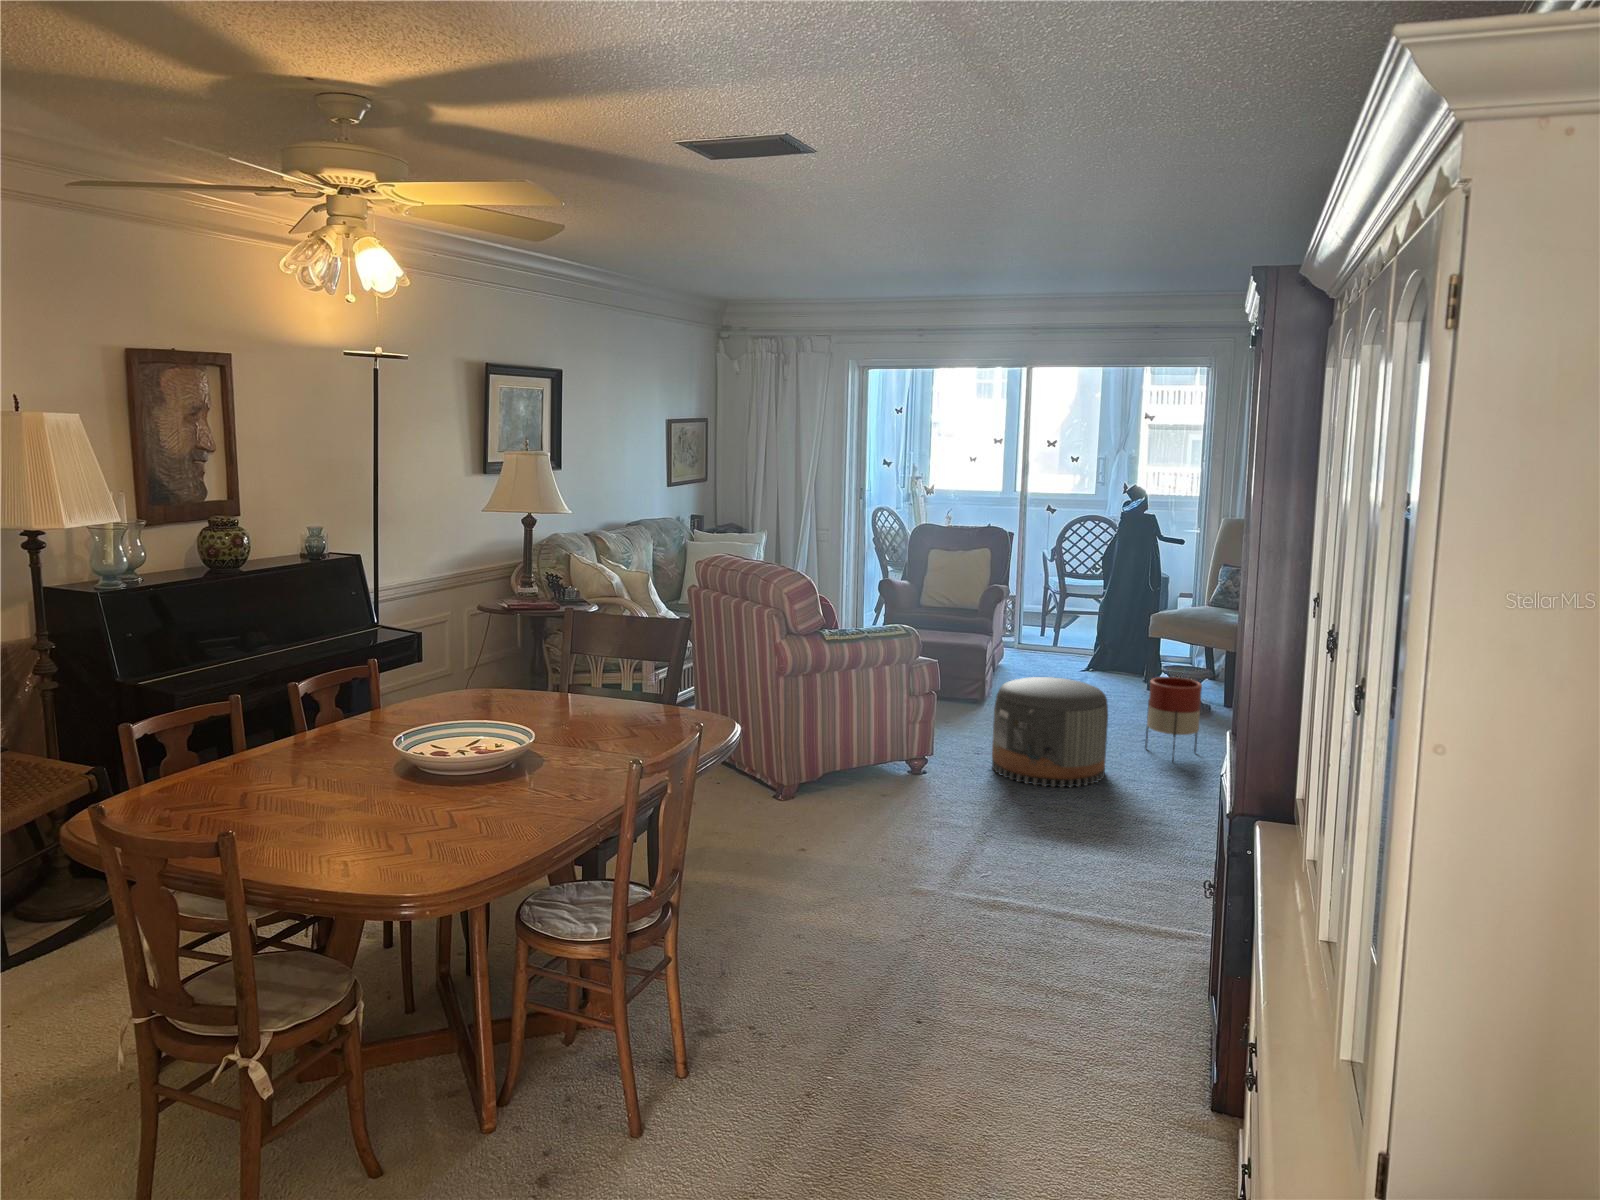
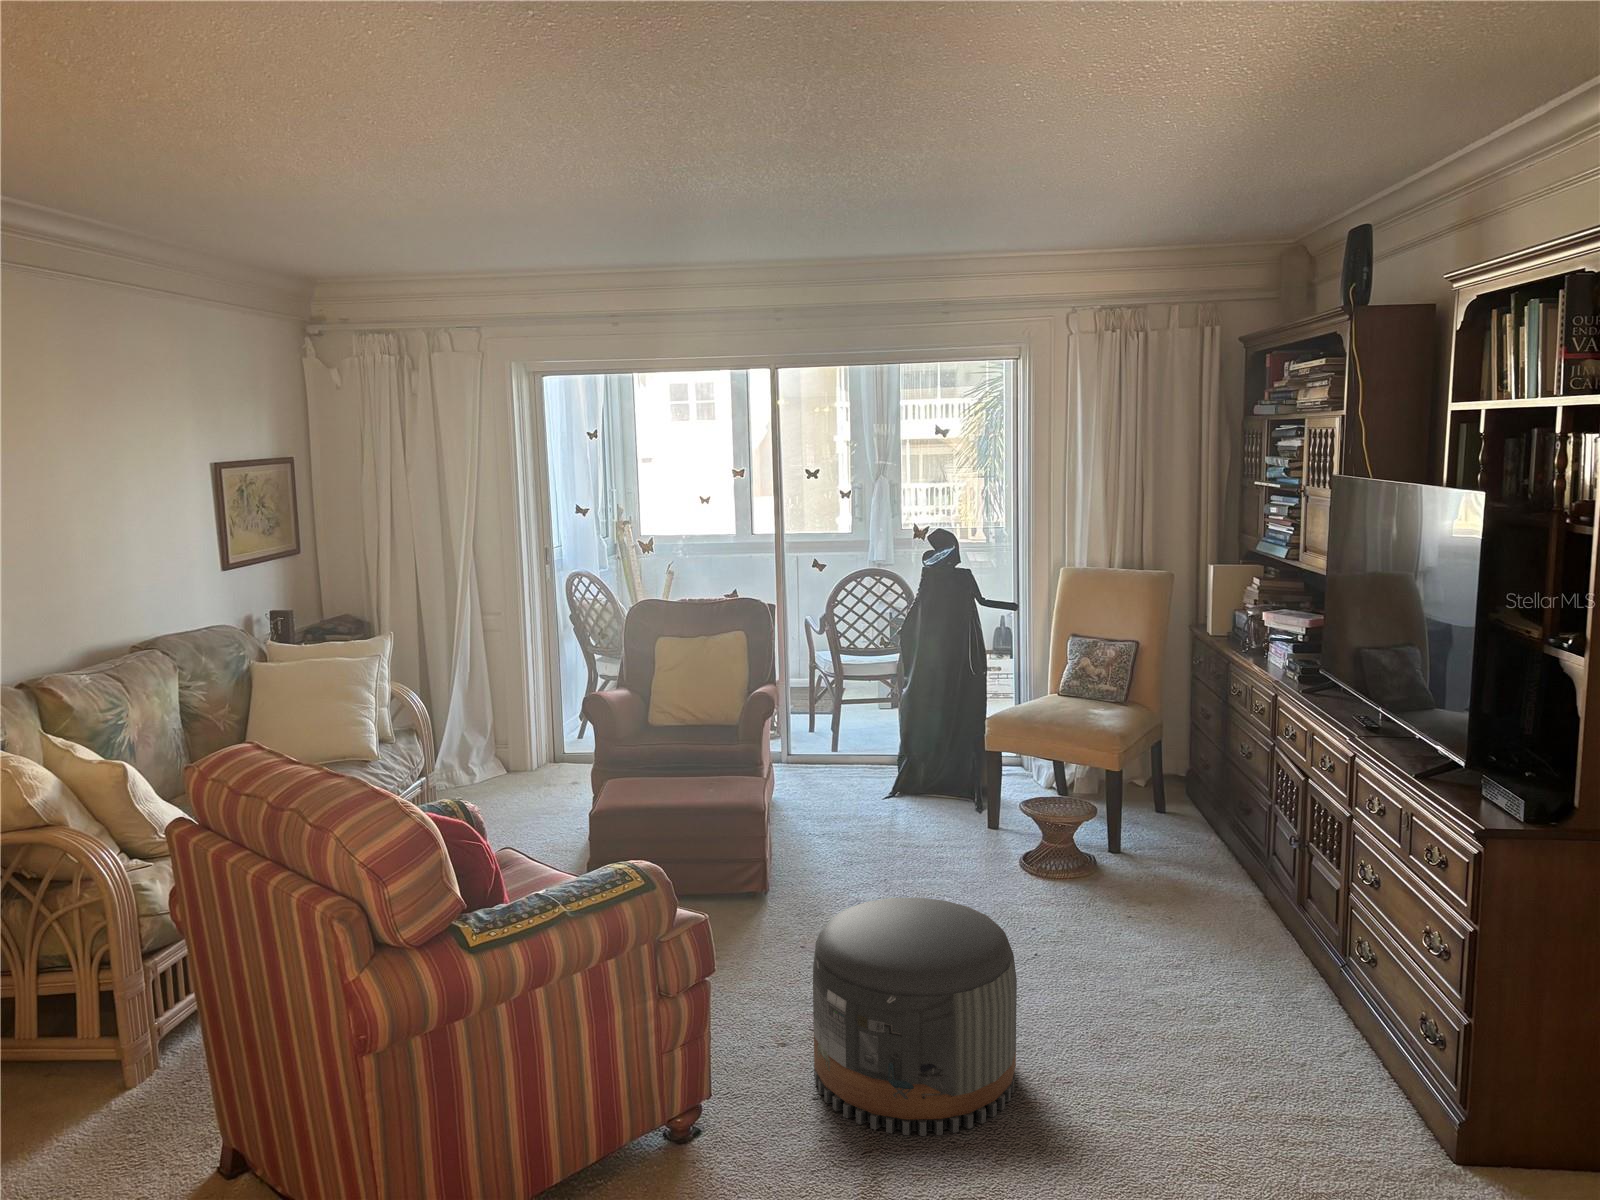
planter: present [1145,677,1202,761] -> none [1044,856,1134,1010]

